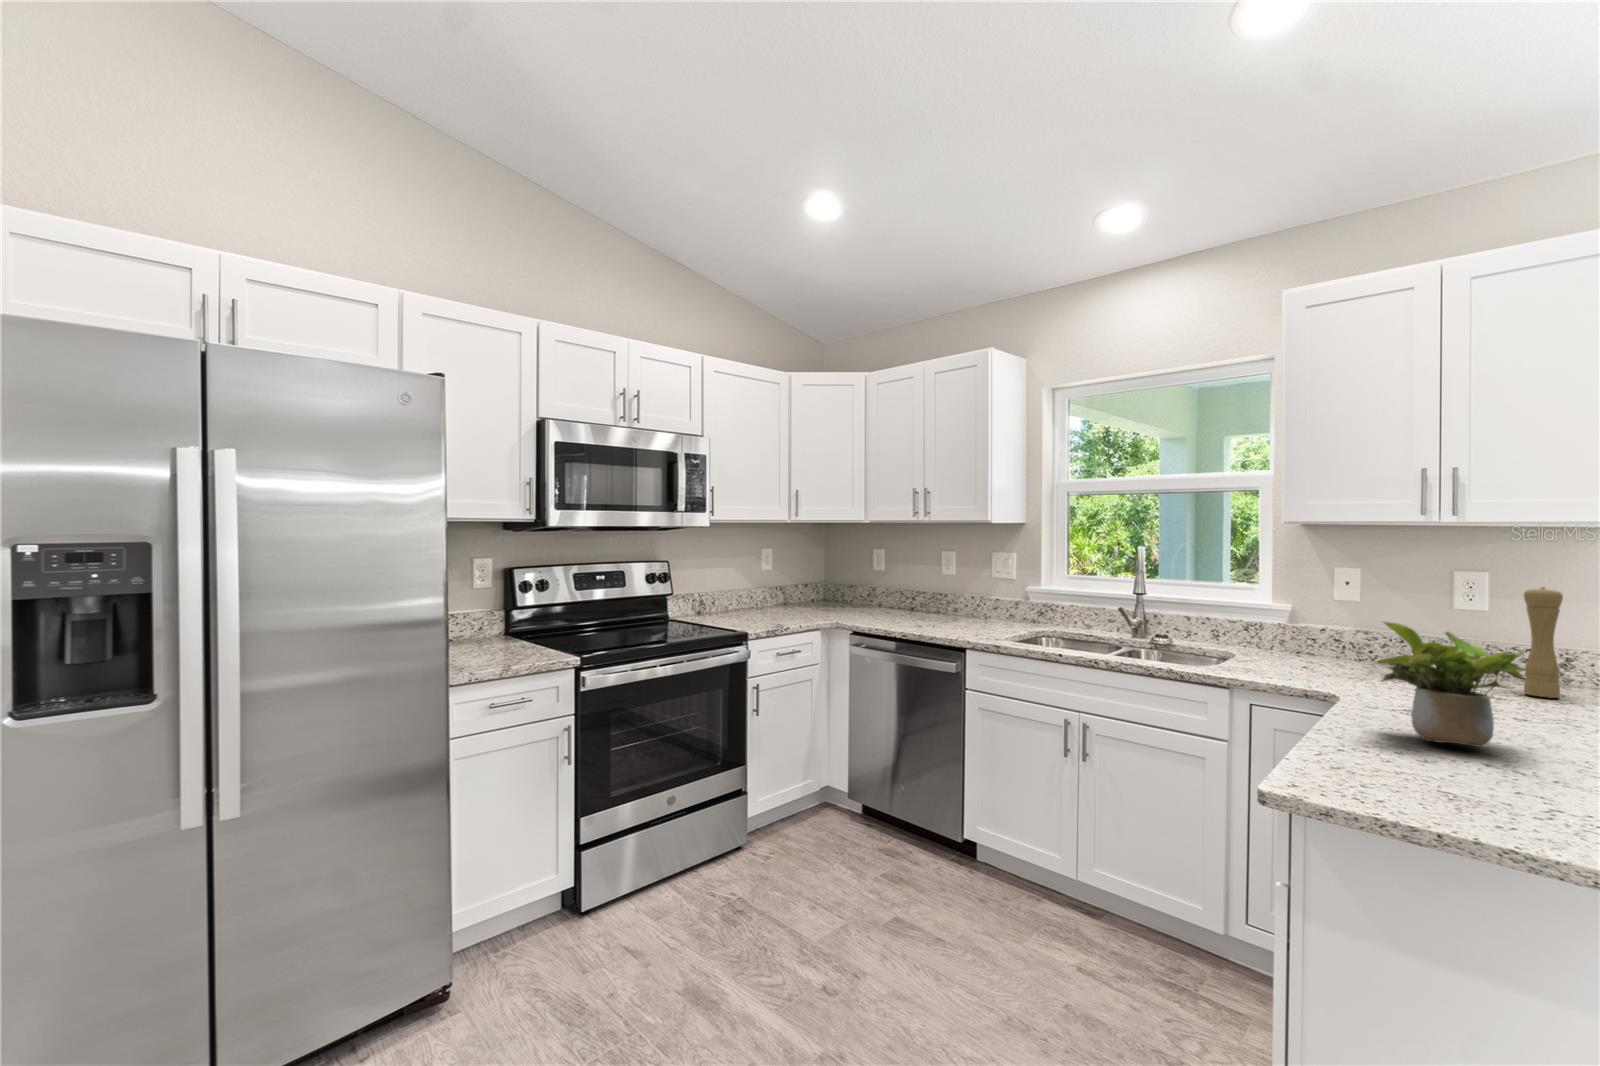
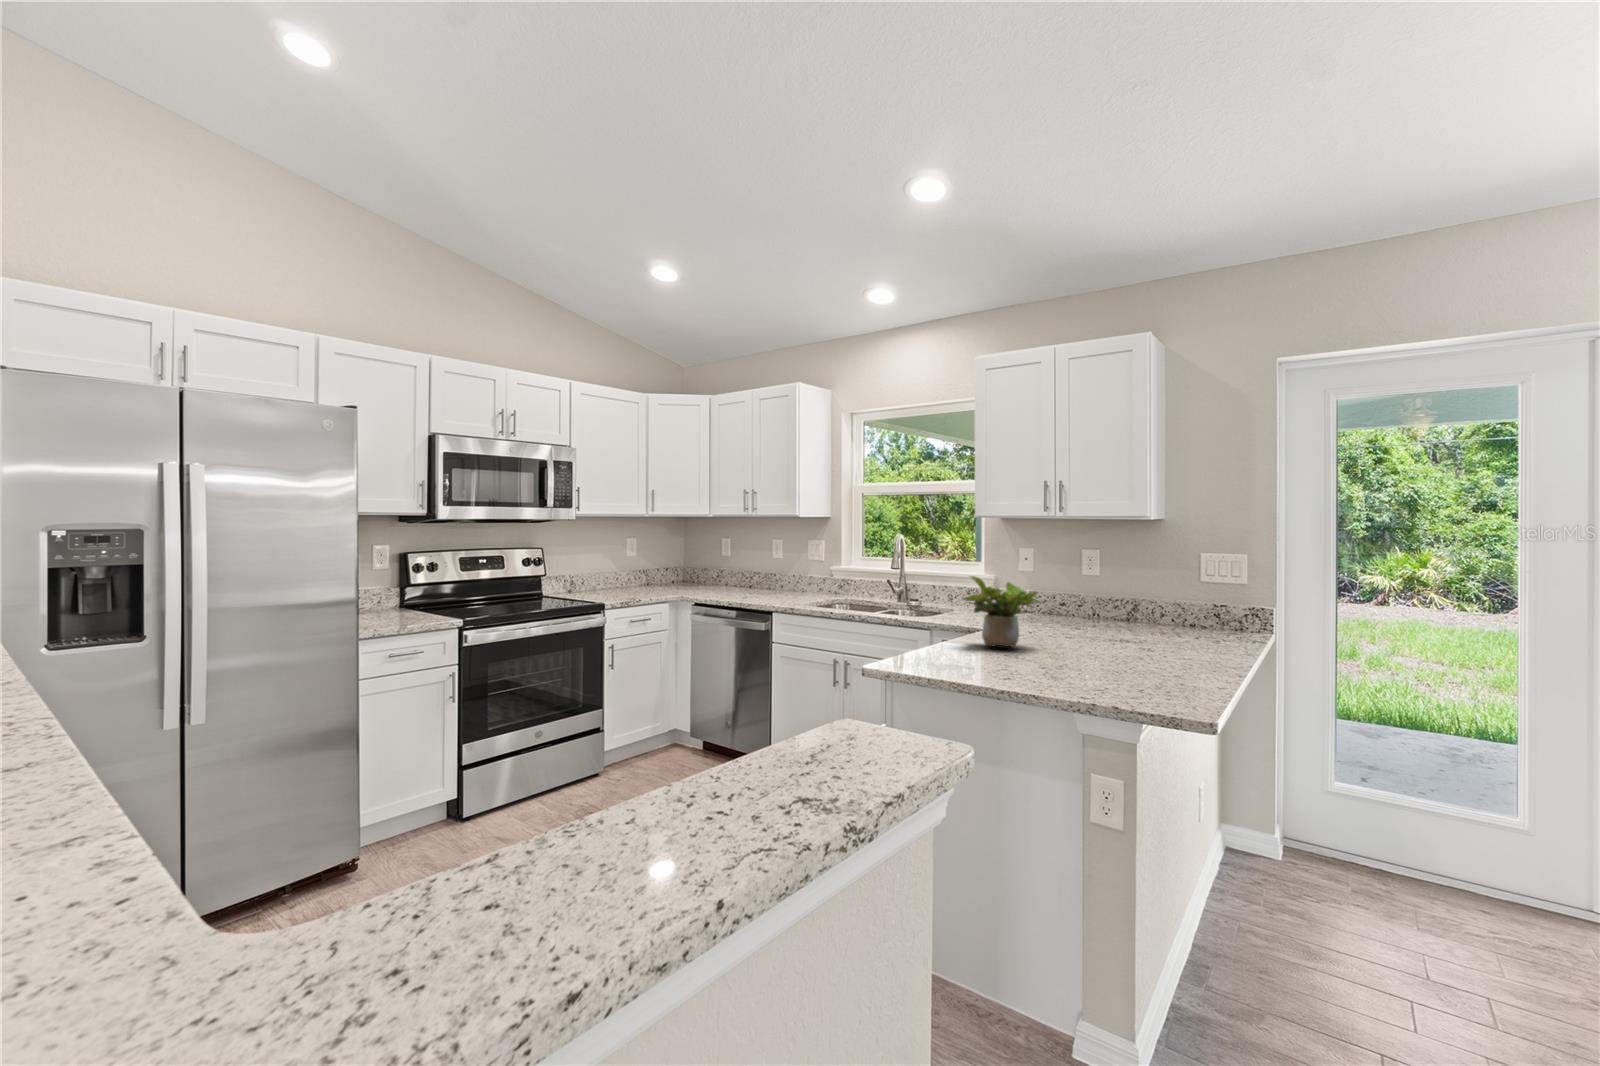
pepper mill: present [1524,587,1563,698] -> none [1097,558,1117,628]

